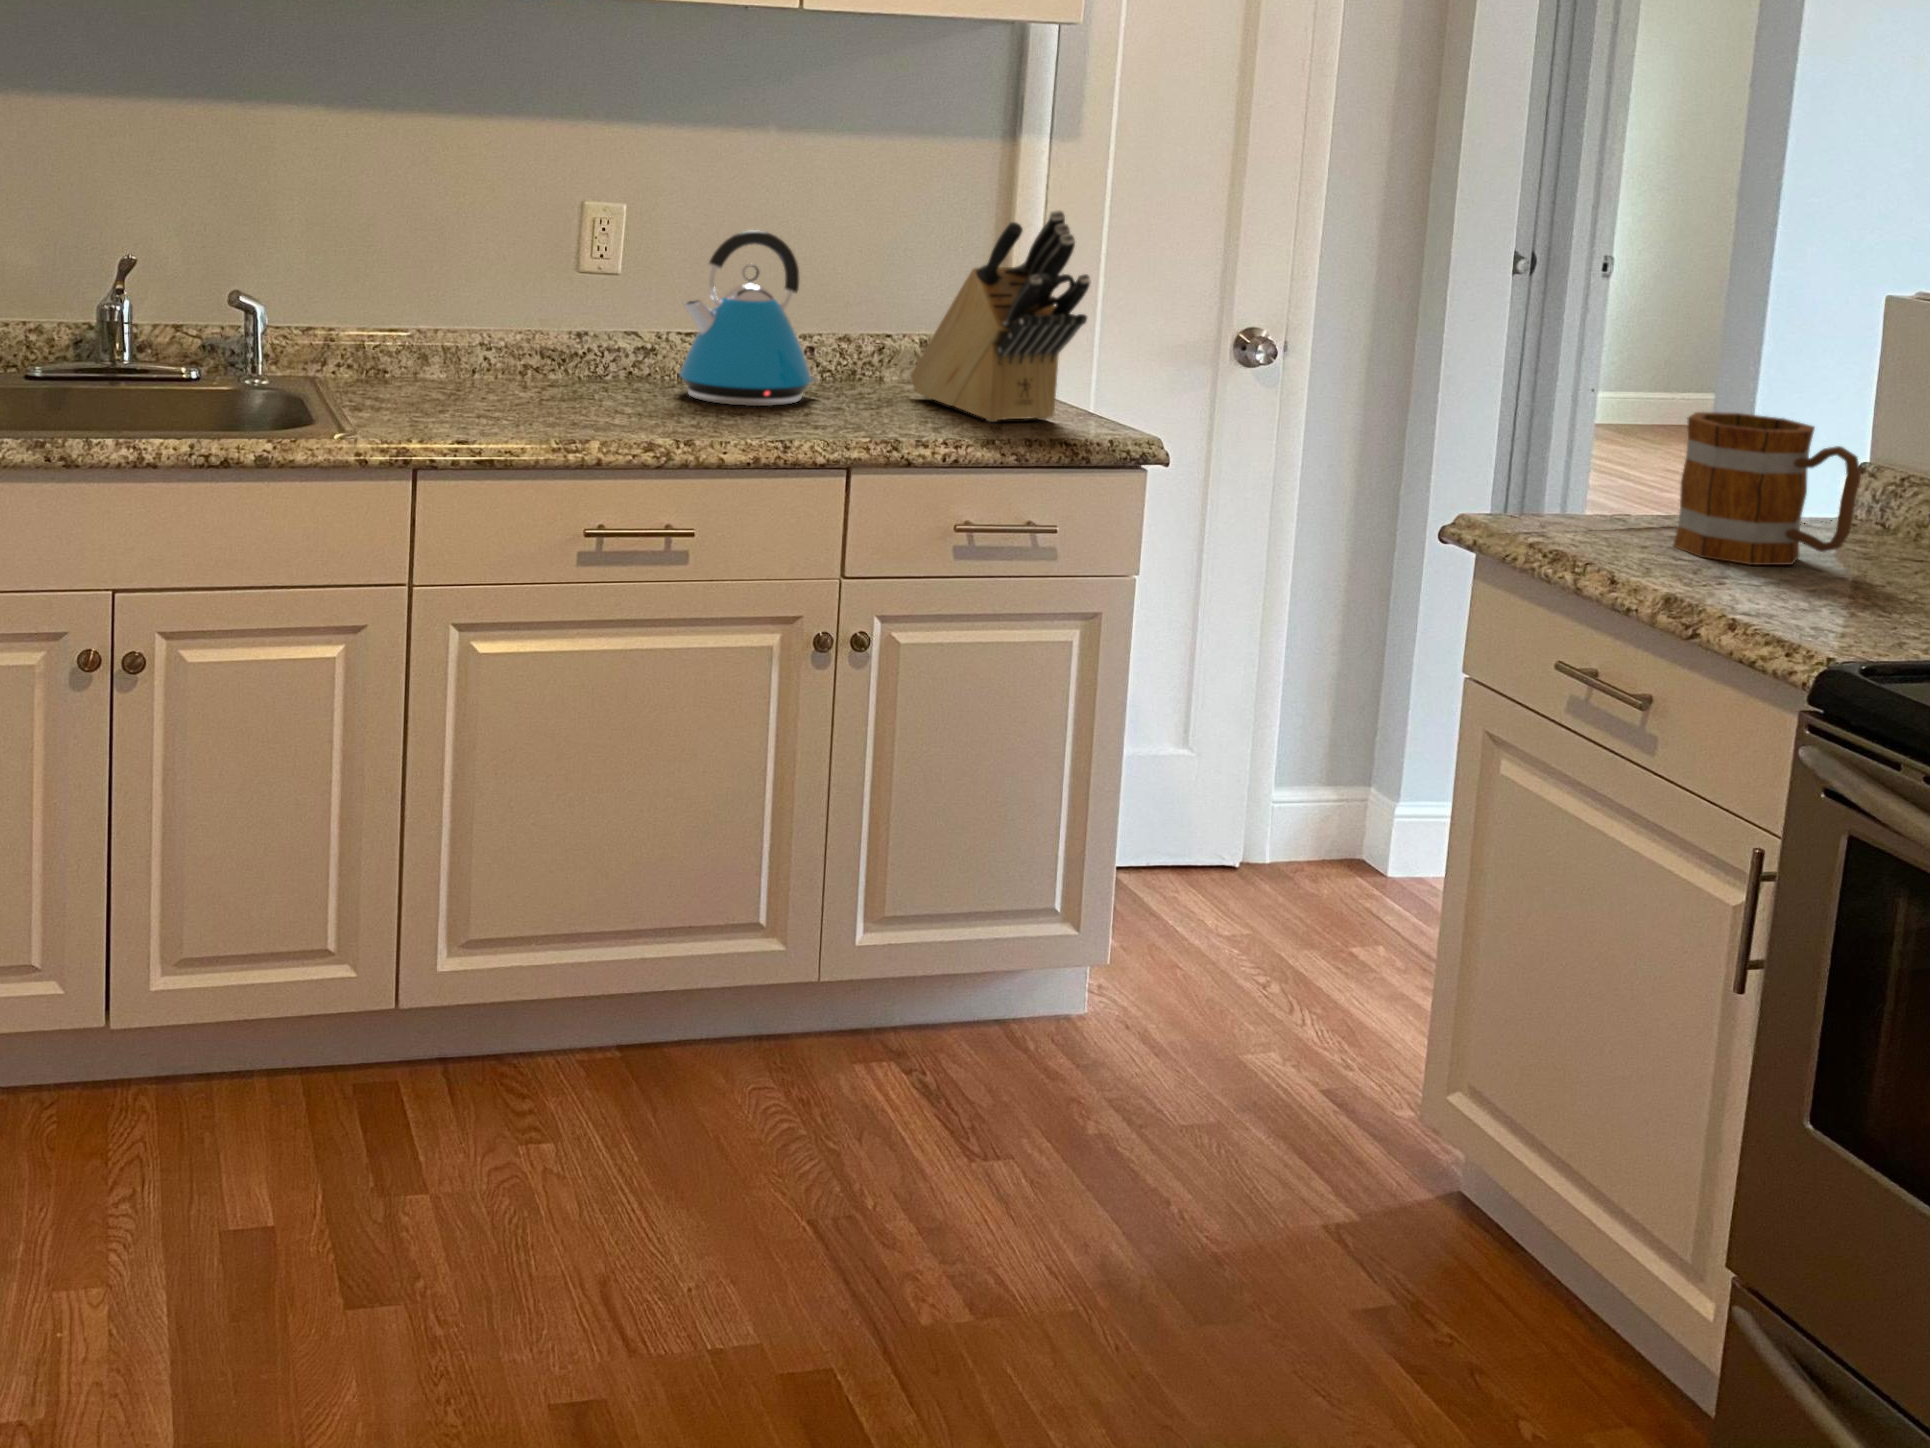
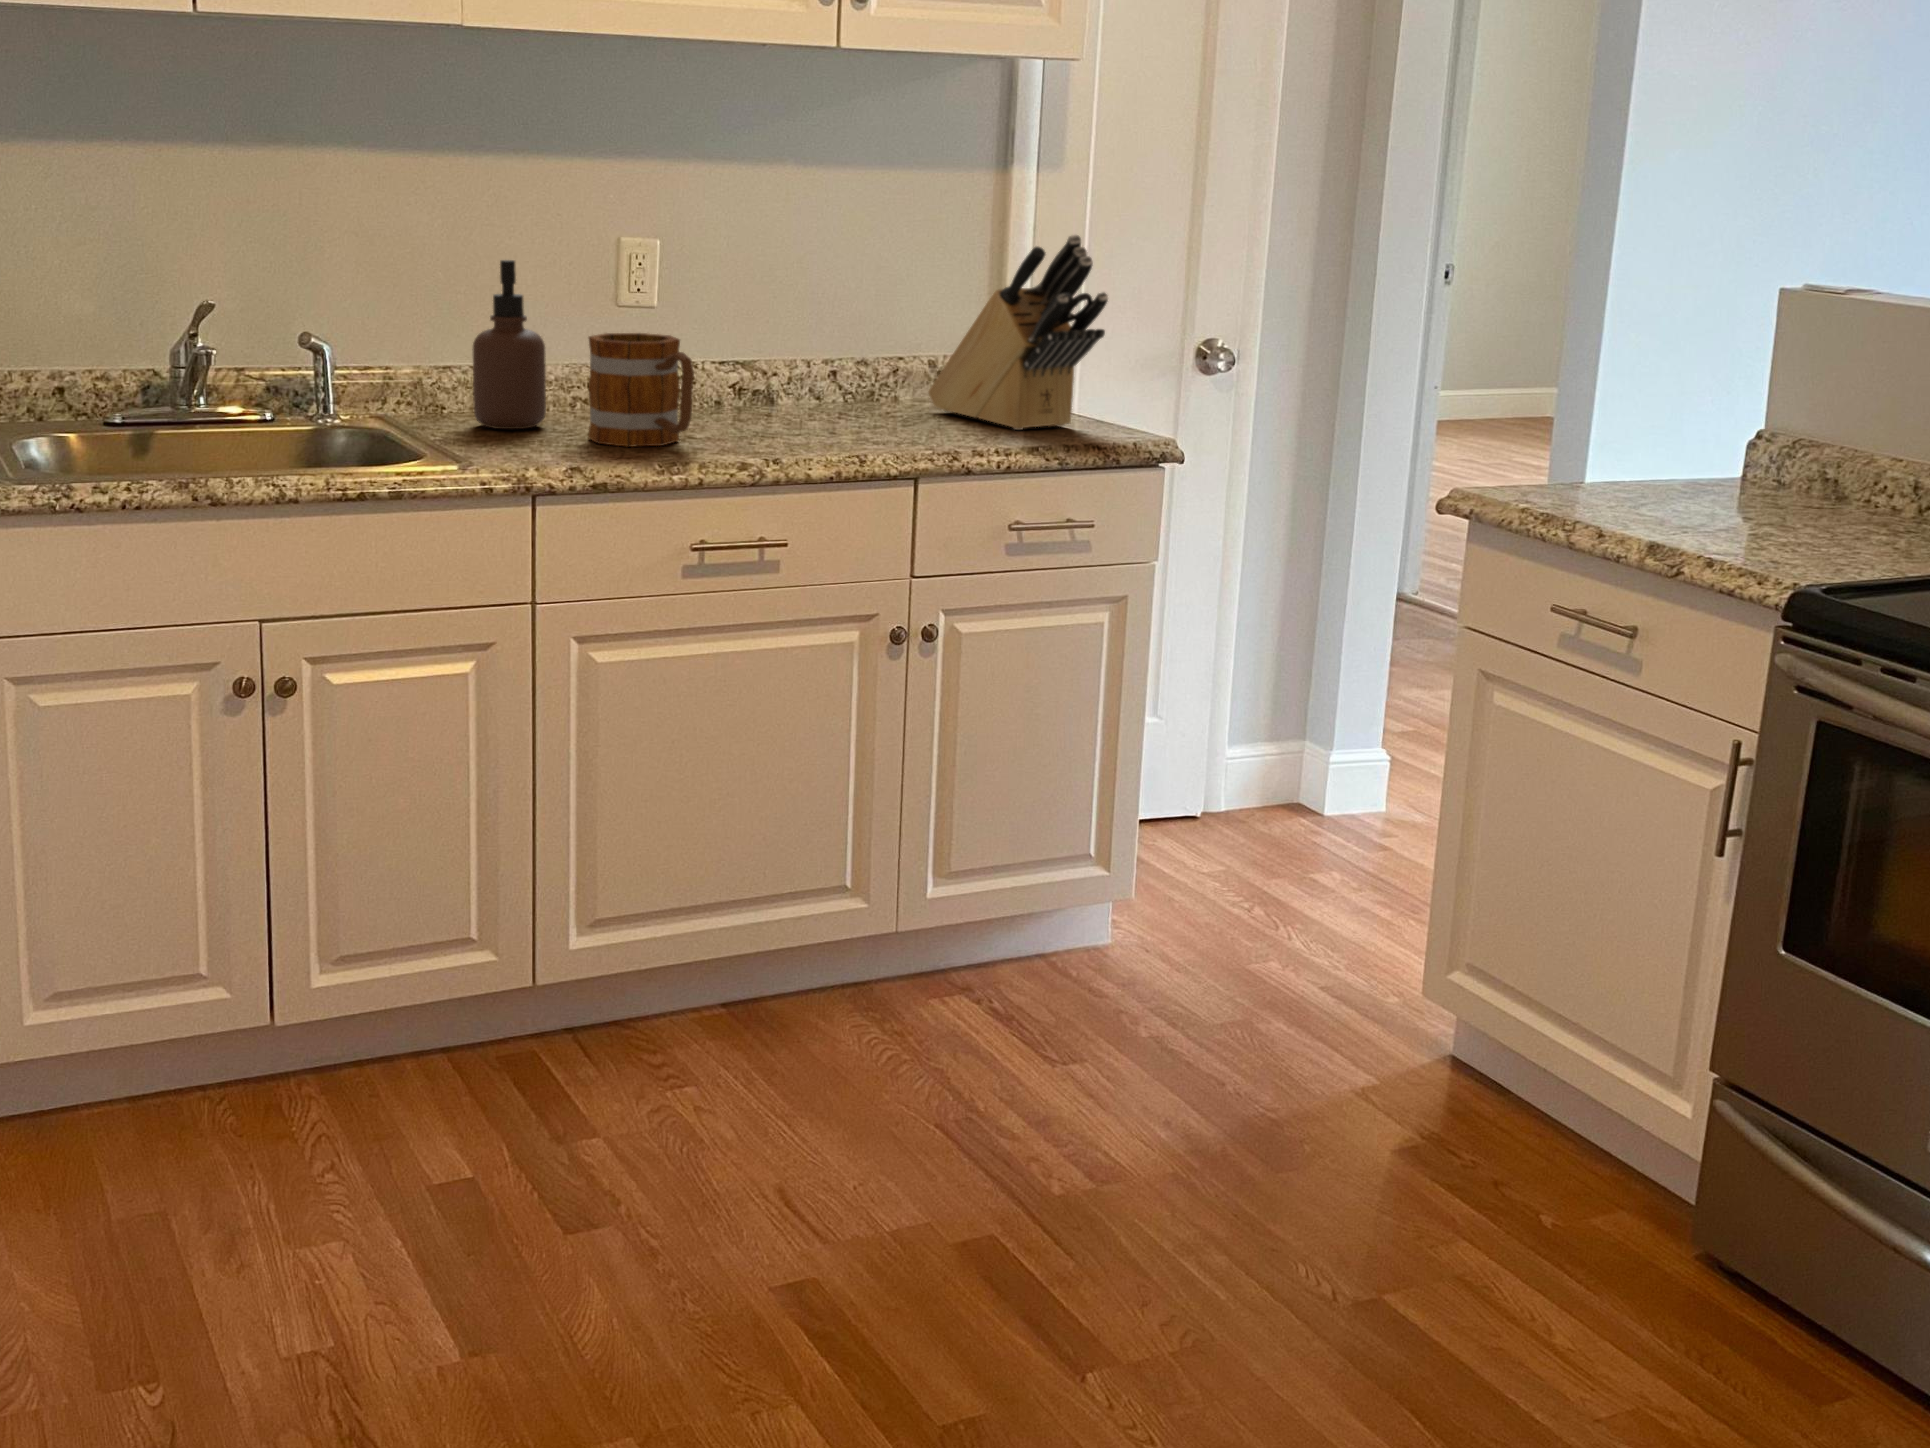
soap dispenser: none [402,221,479,399] -> present [472,260,546,429]
kettle: present [680,230,818,406] -> none [724,261,850,424]
mug: present [1674,412,1861,565] -> present [588,333,694,447]

